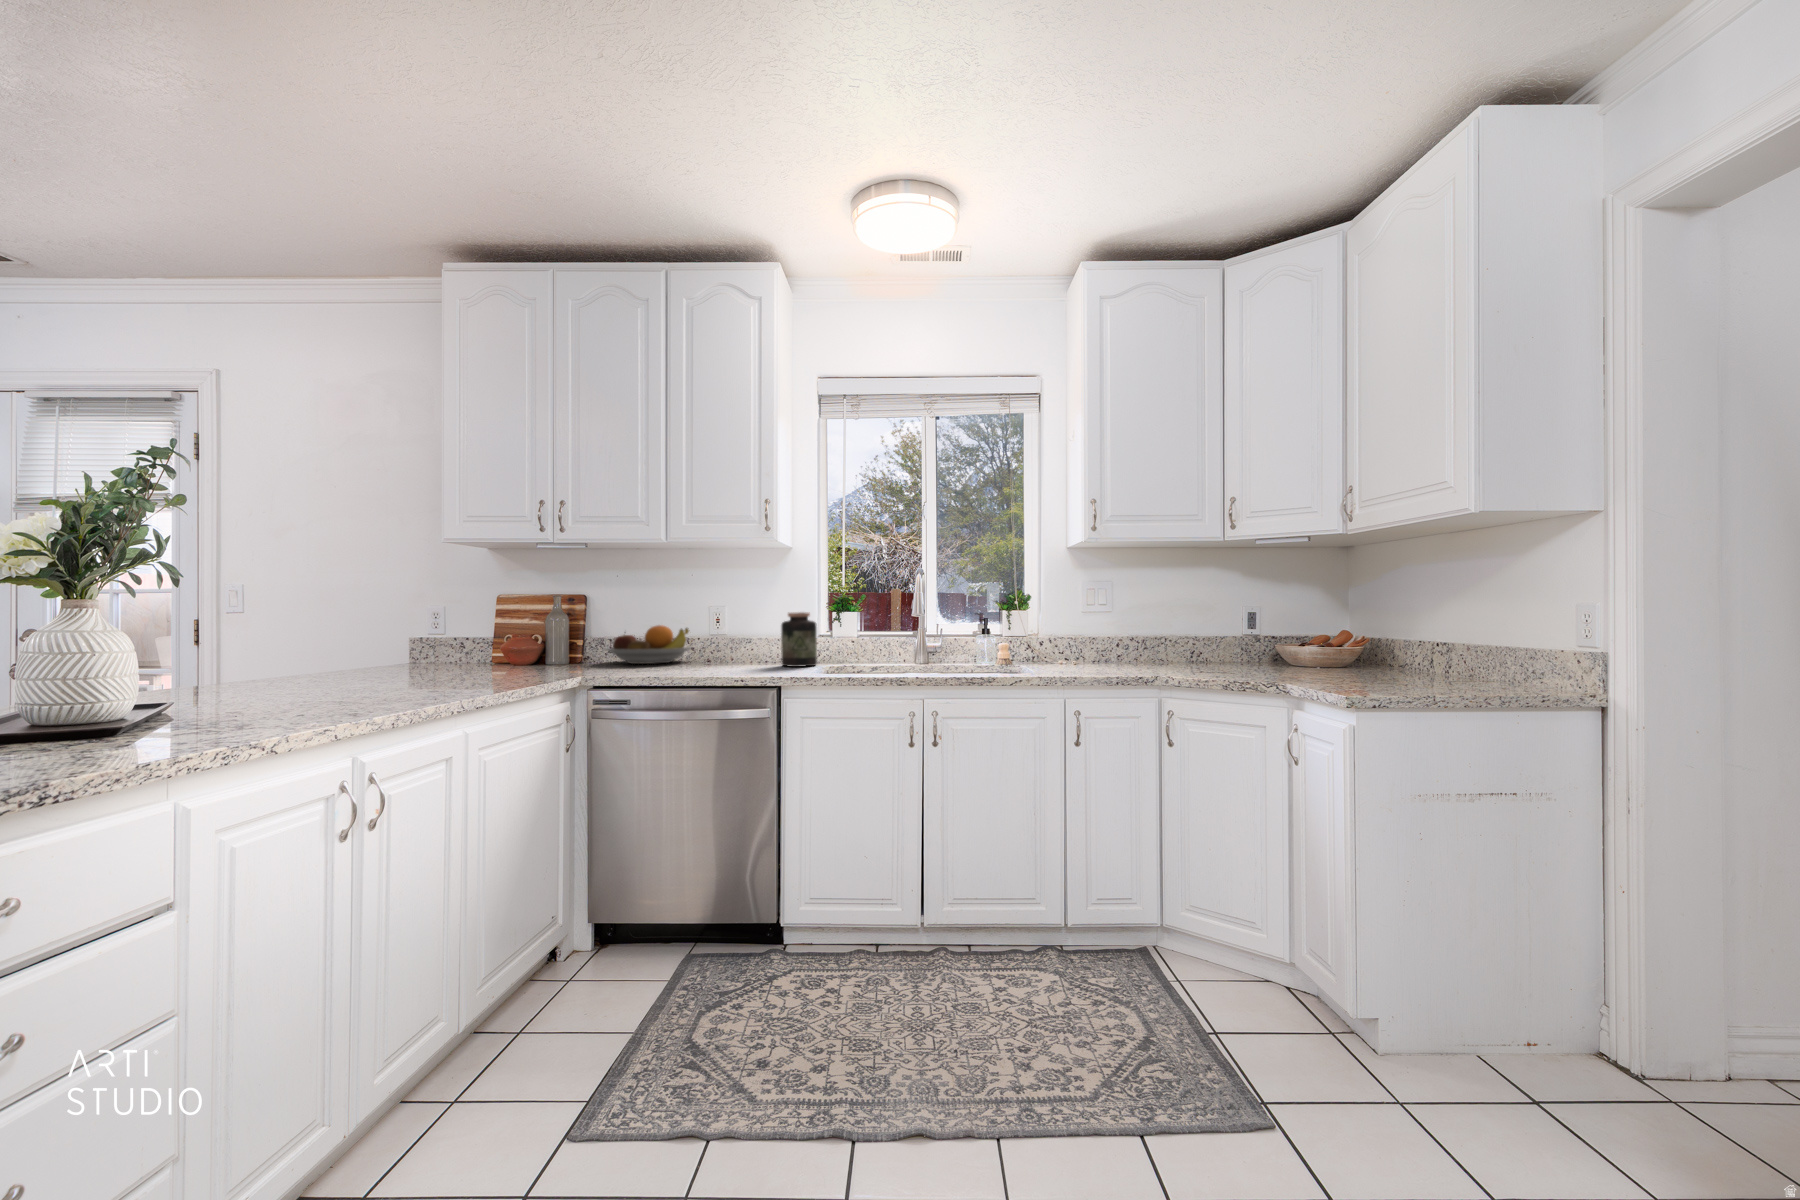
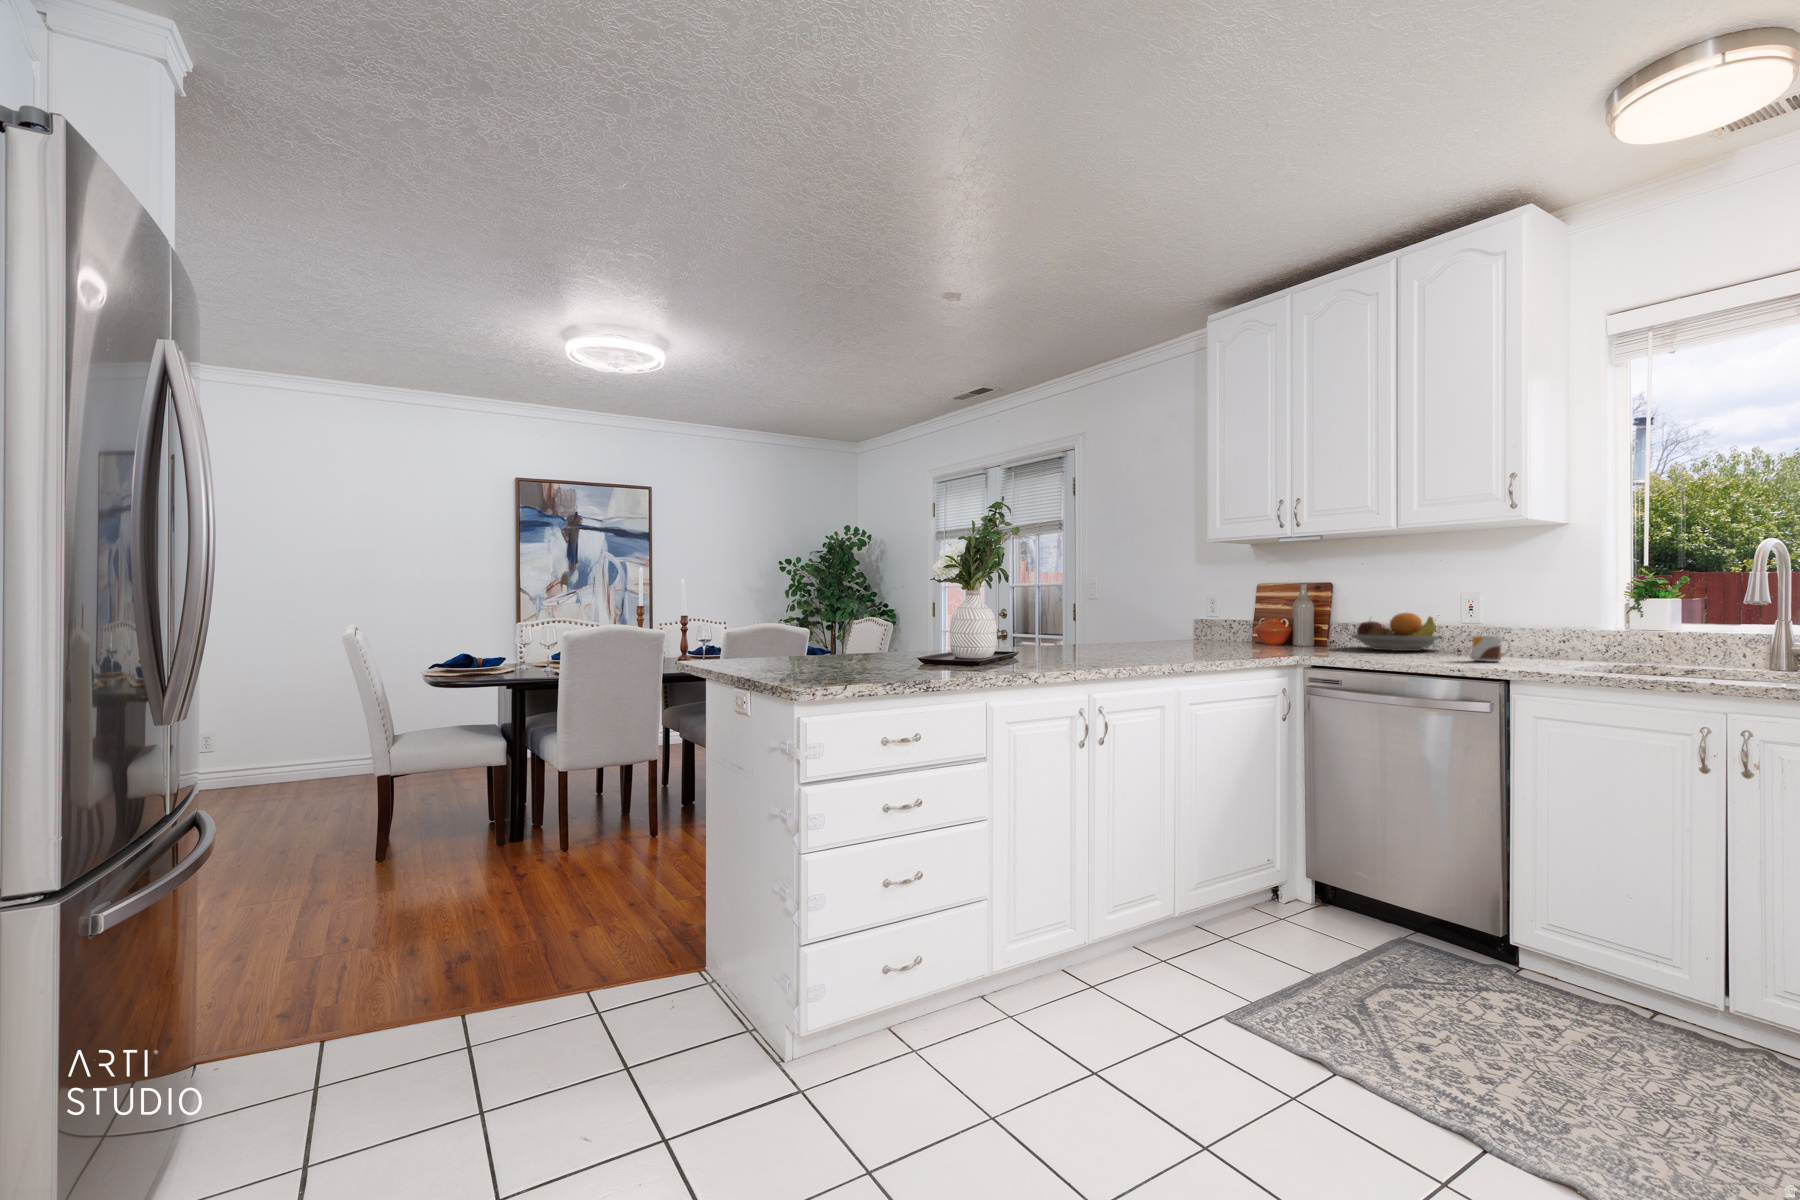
jar: present [781,612,817,667] -> none [1545,601,1597,664]
mug: none [729,646,761,669] -> present [1470,636,1511,662]

